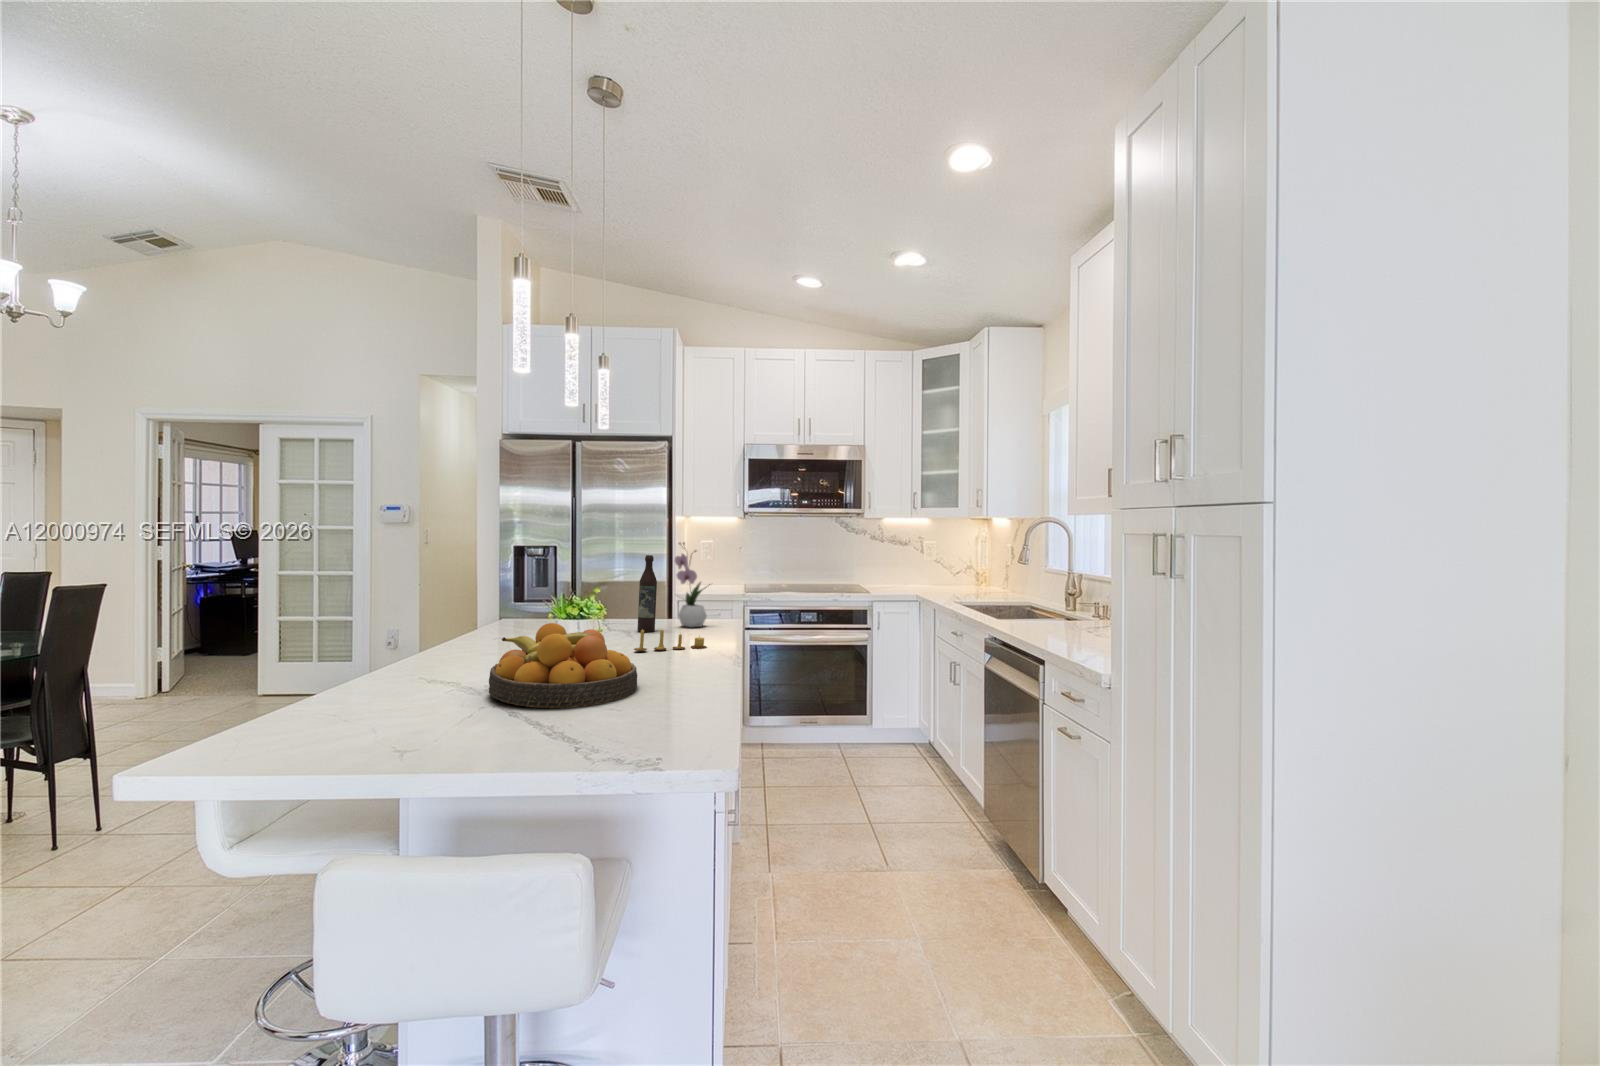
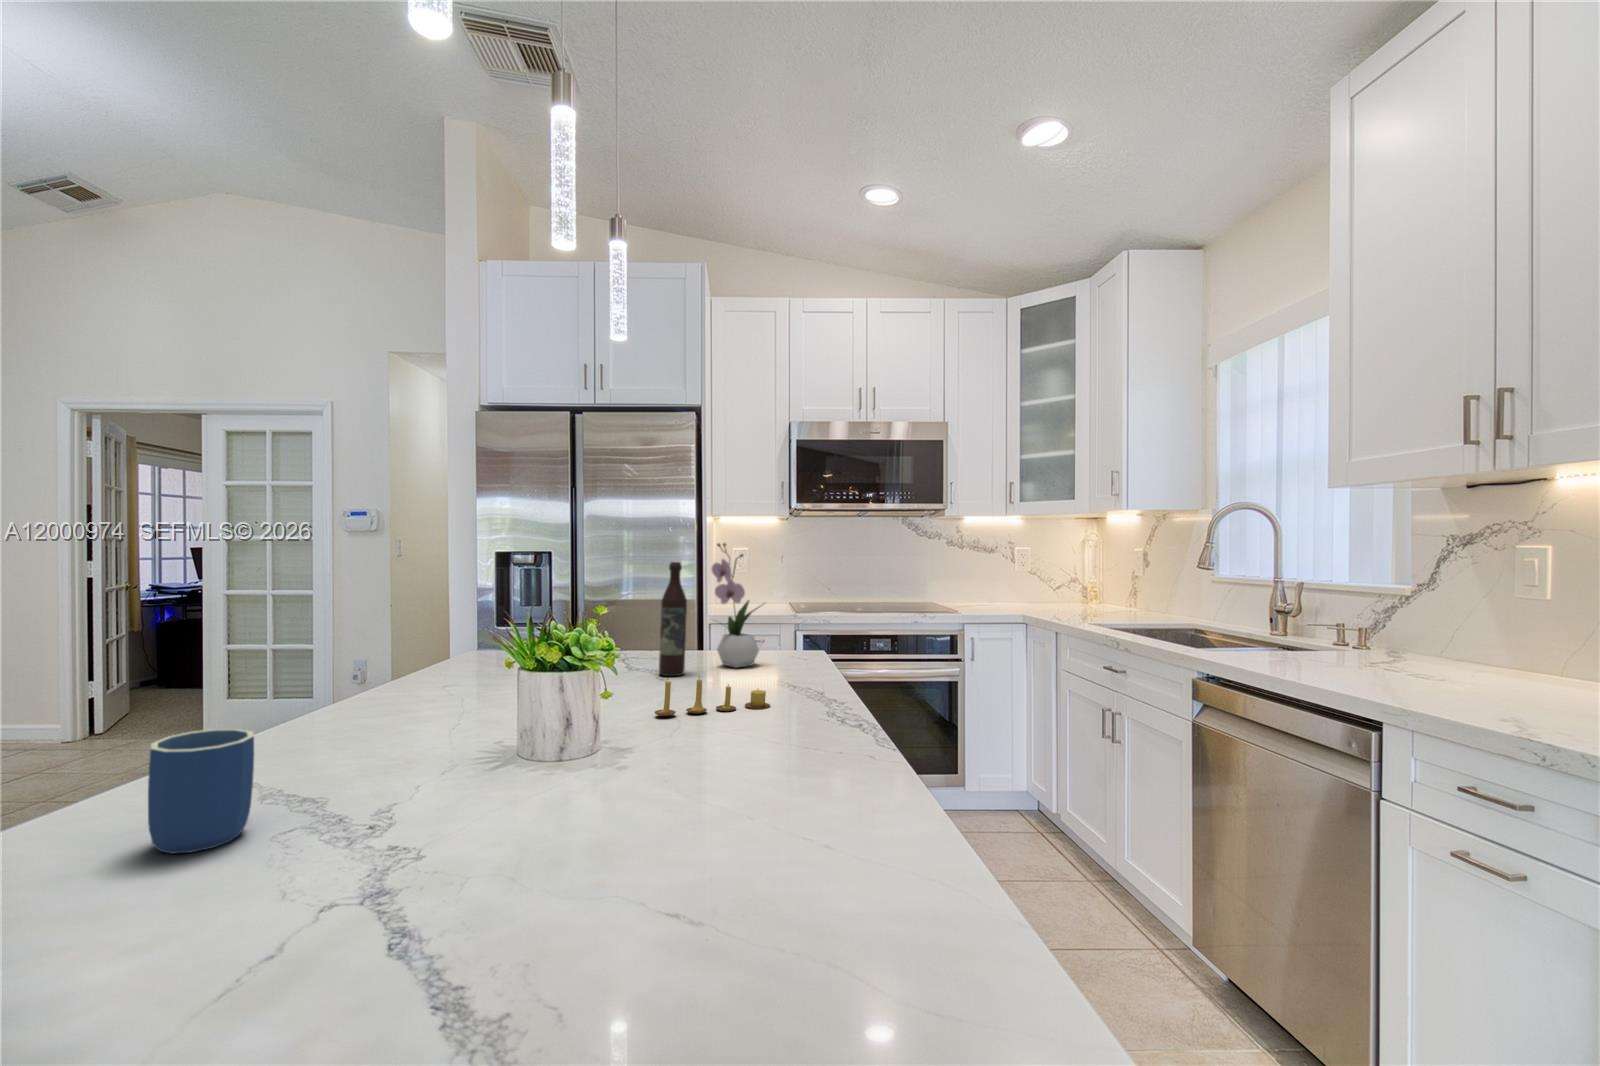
fruit bowl: present [489,623,637,708] -> none [358,686,663,888]
mug: none [385,642,432,699] -> present [148,729,254,853]

